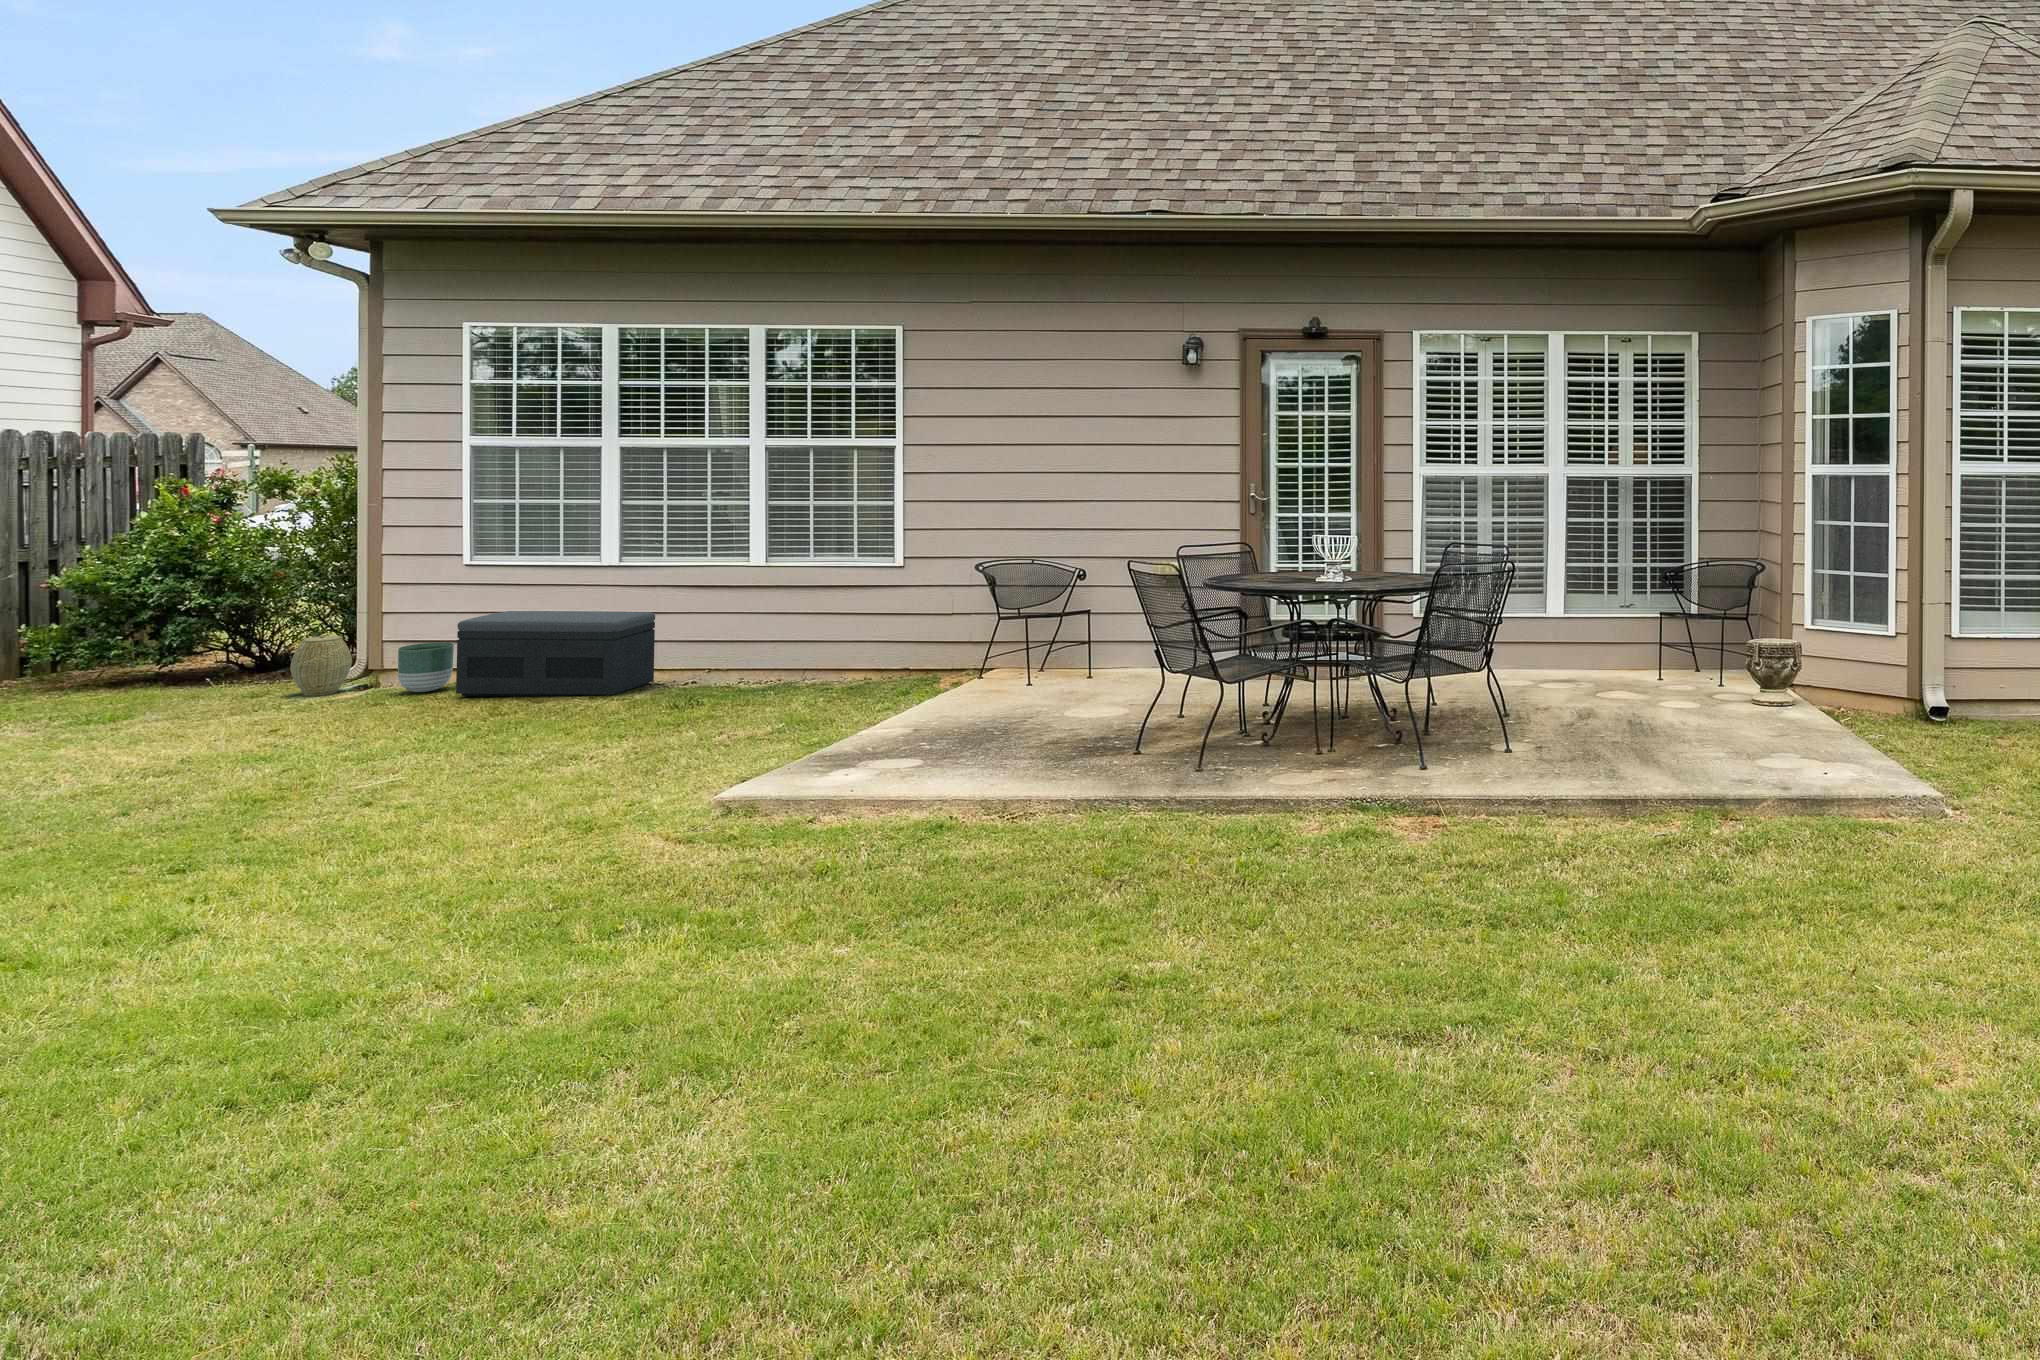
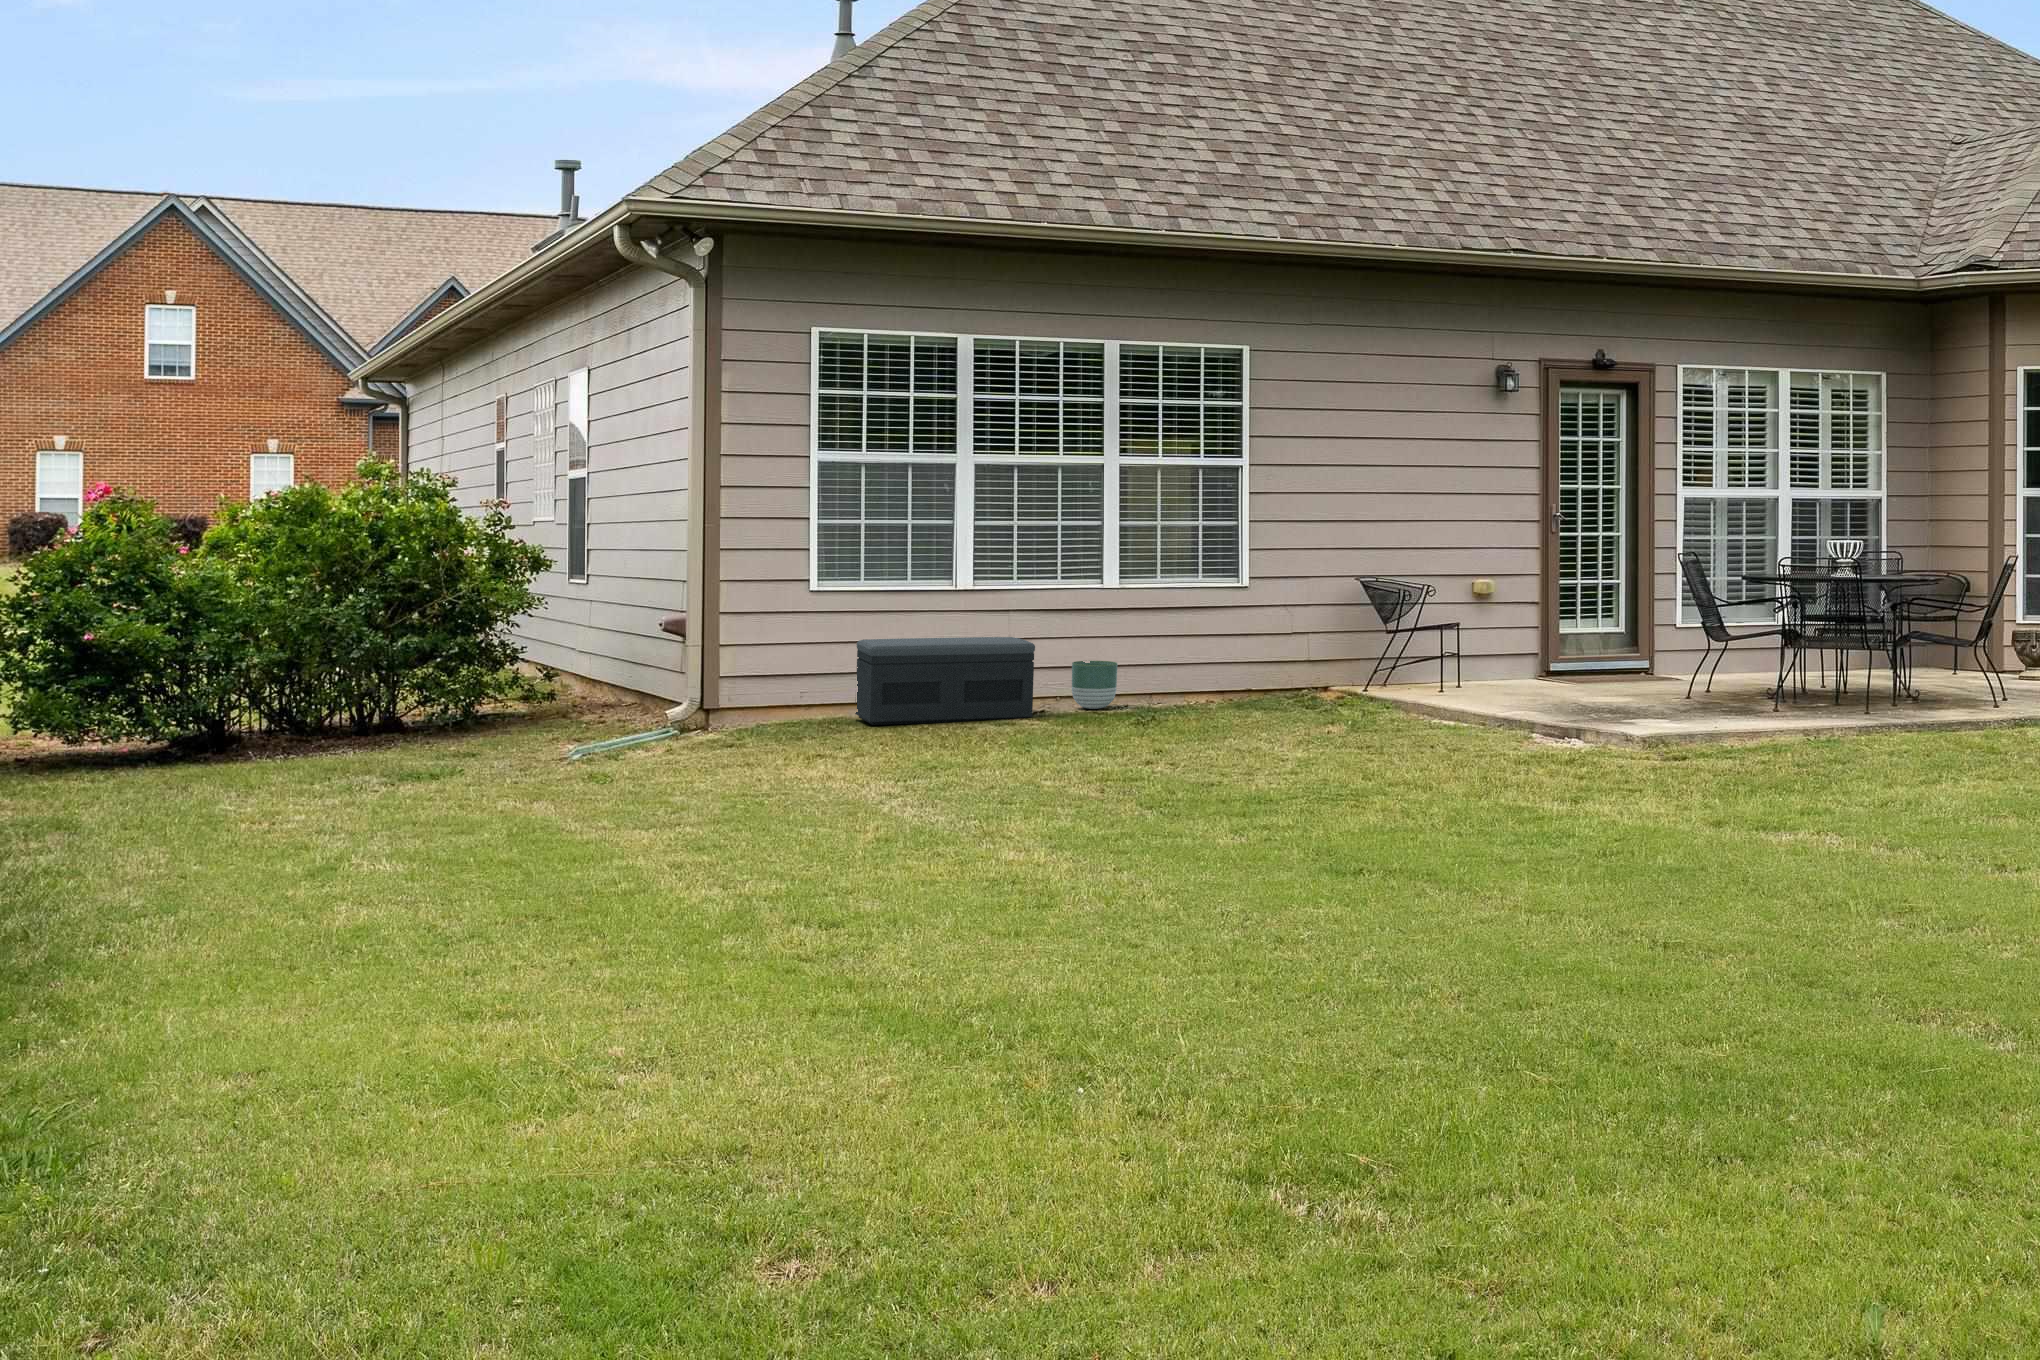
woven basket: present [290,635,352,696] -> none [647,669,702,735]
planter: present [398,642,454,692] -> present [1072,661,1117,709]

